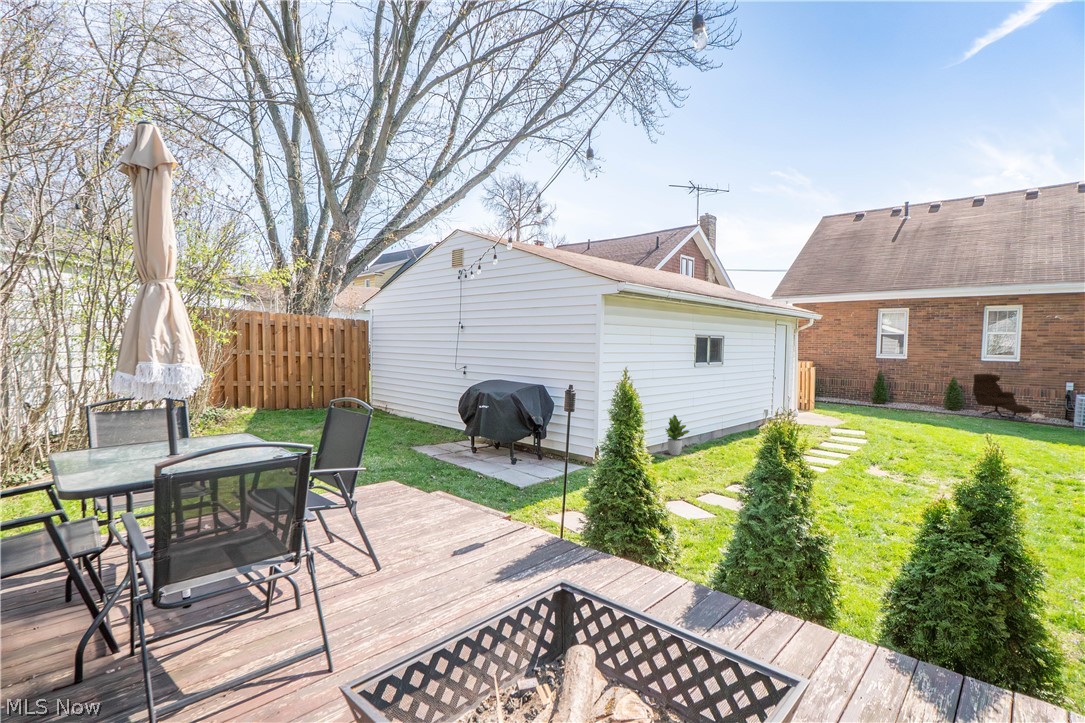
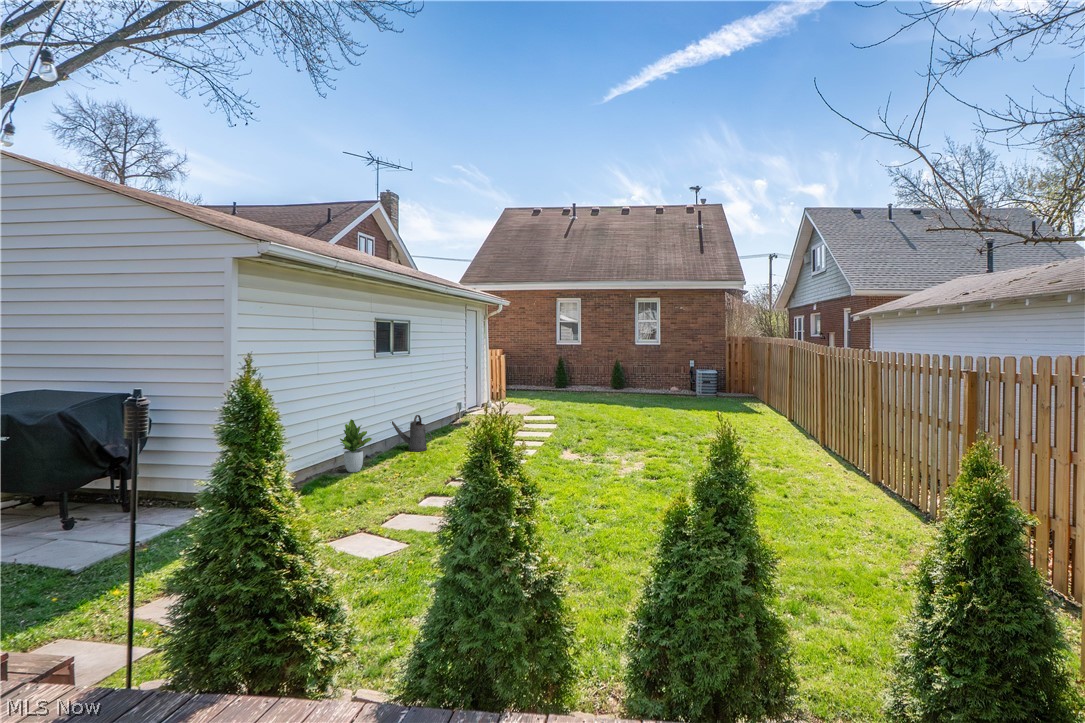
lounge chair: present [973,374,1032,419] -> none [629,354,669,393]
watering can: none [704,416,739,447] -> present [392,415,432,451]

